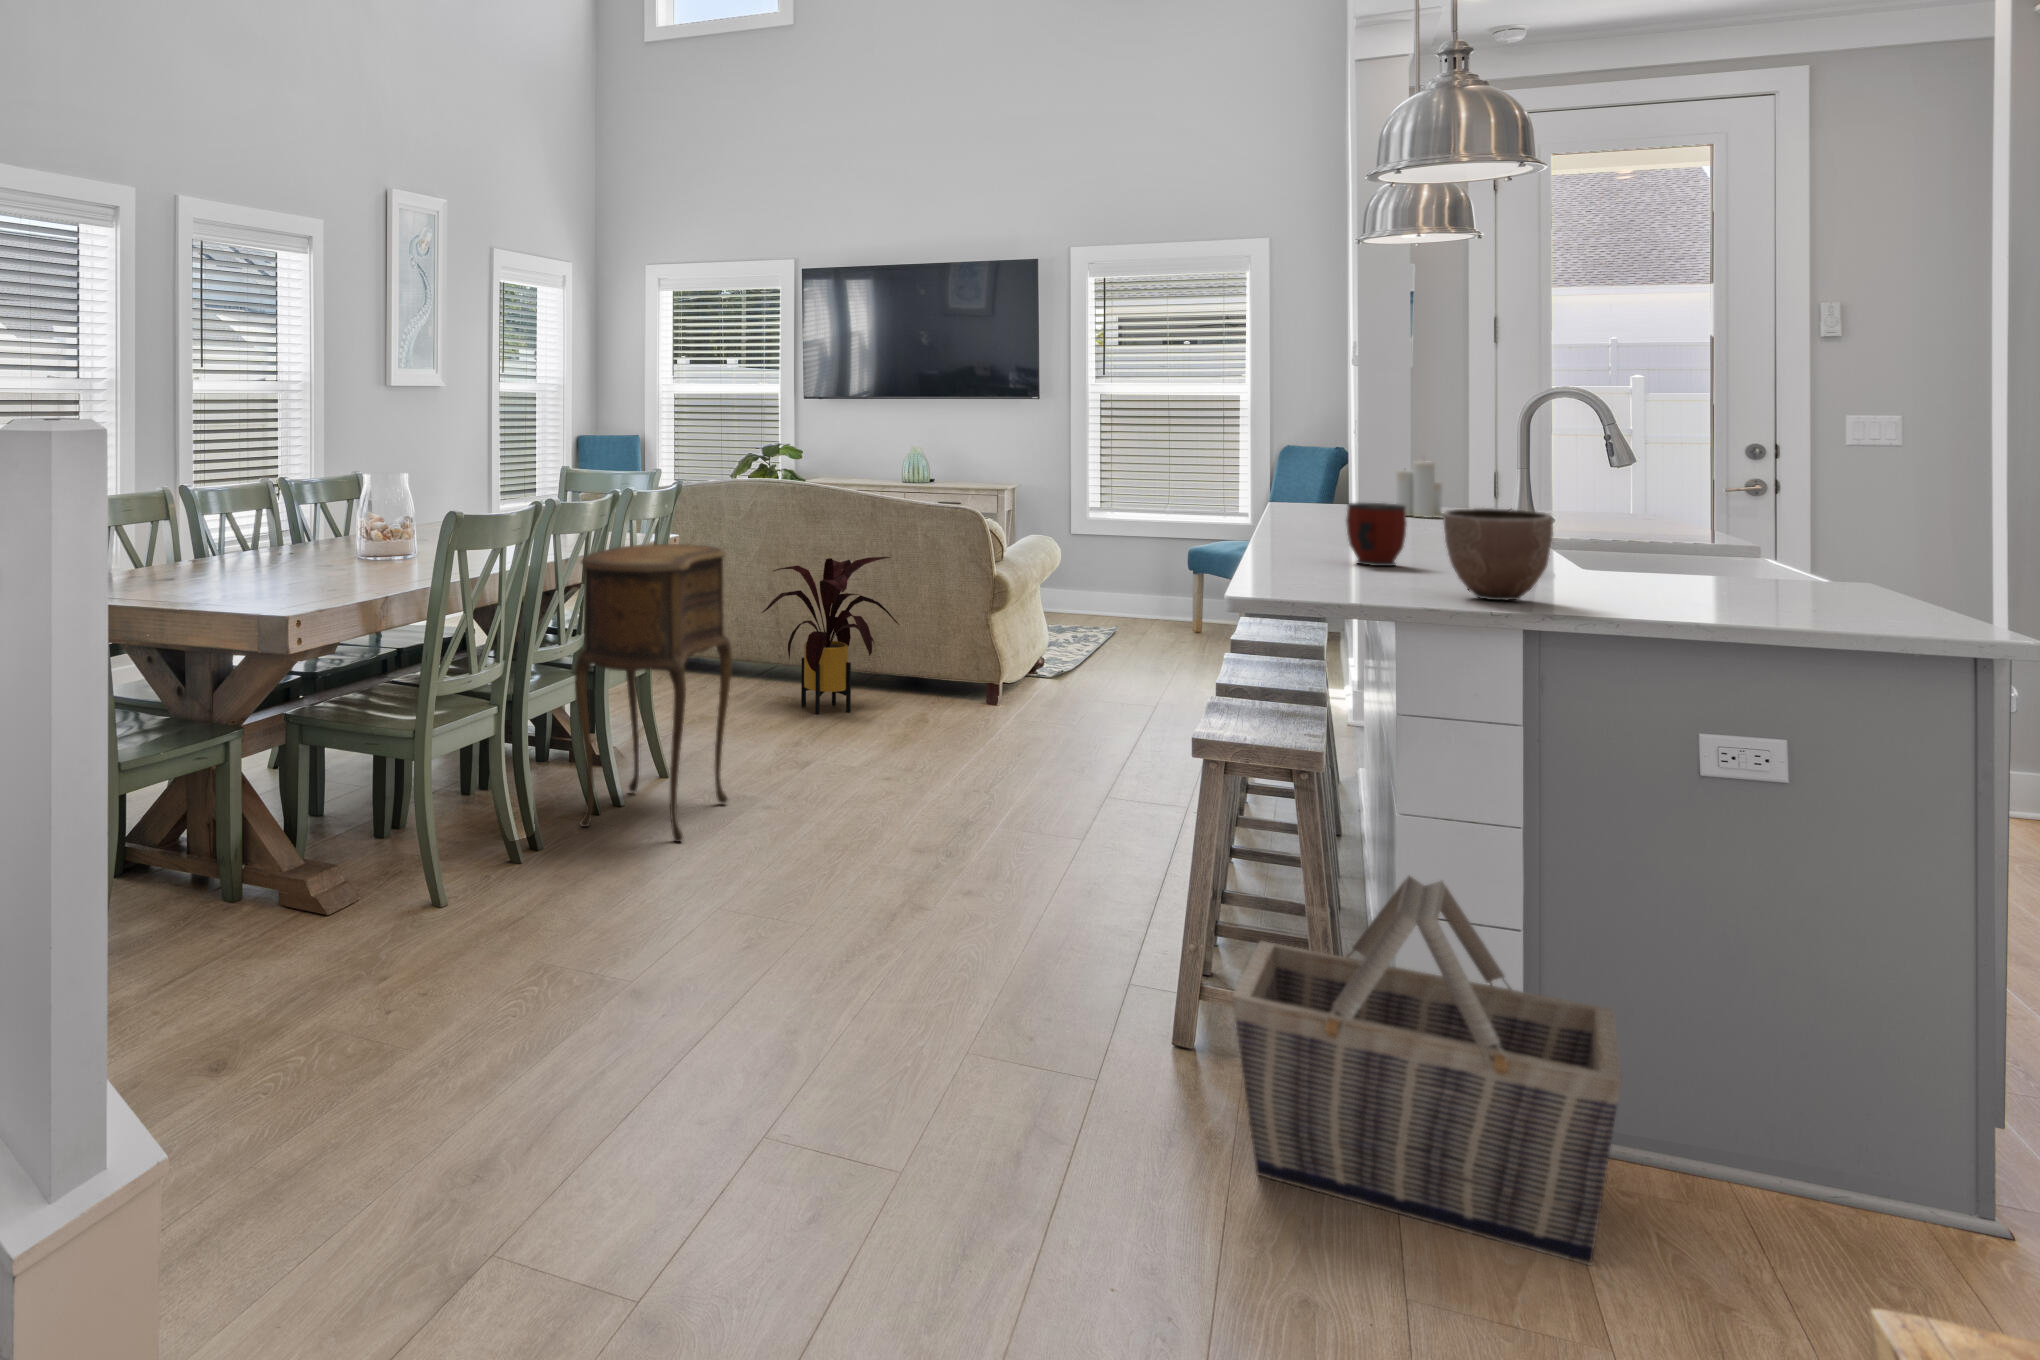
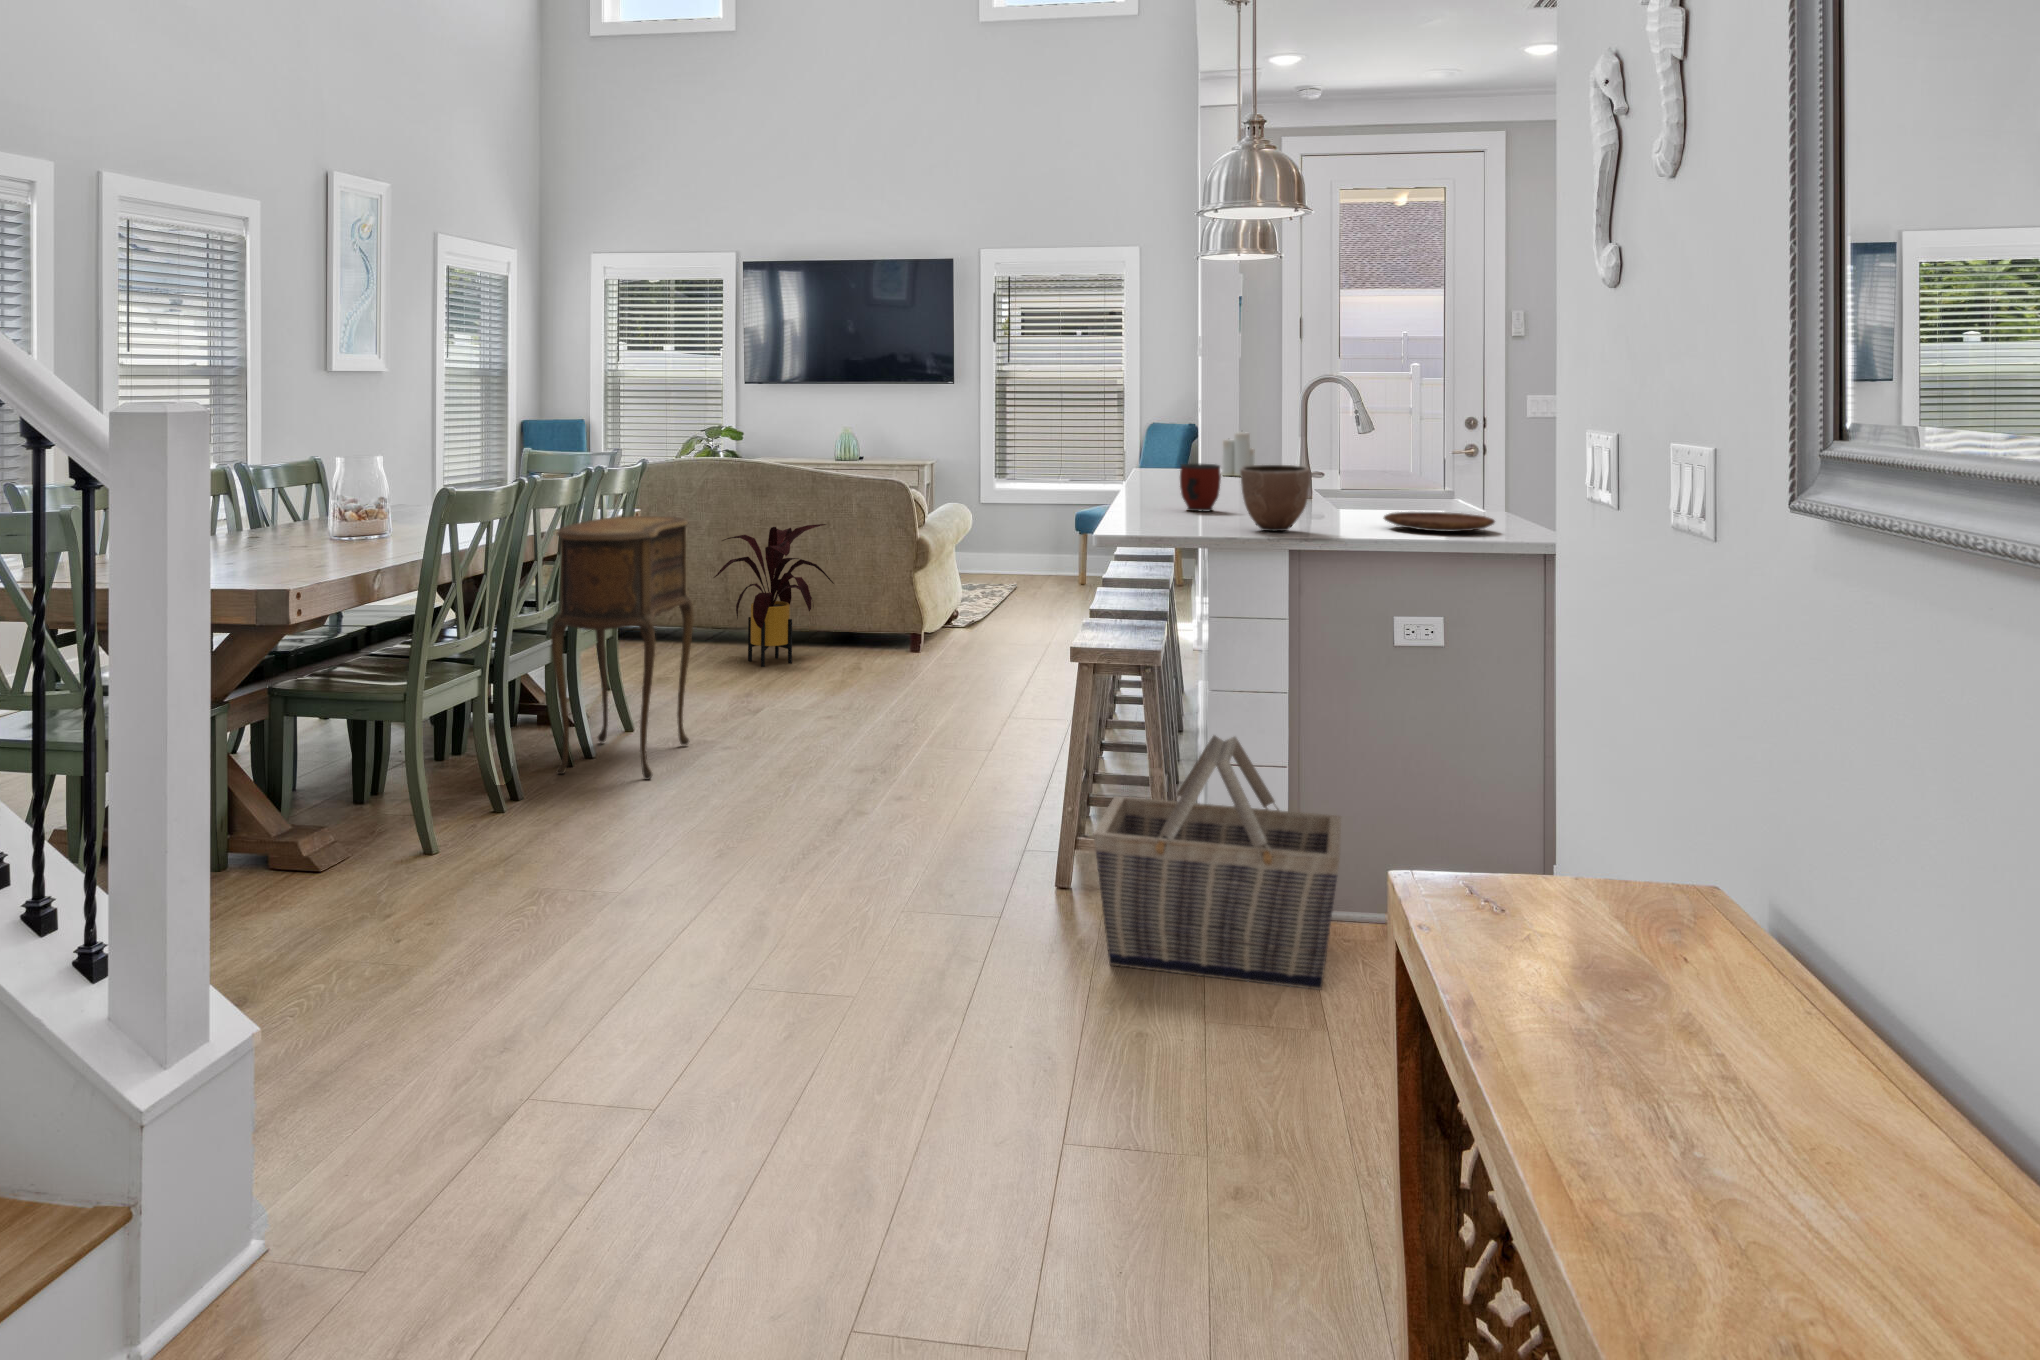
tray: none [1668,579,1863,612] -> present [1383,512,1495,532]

